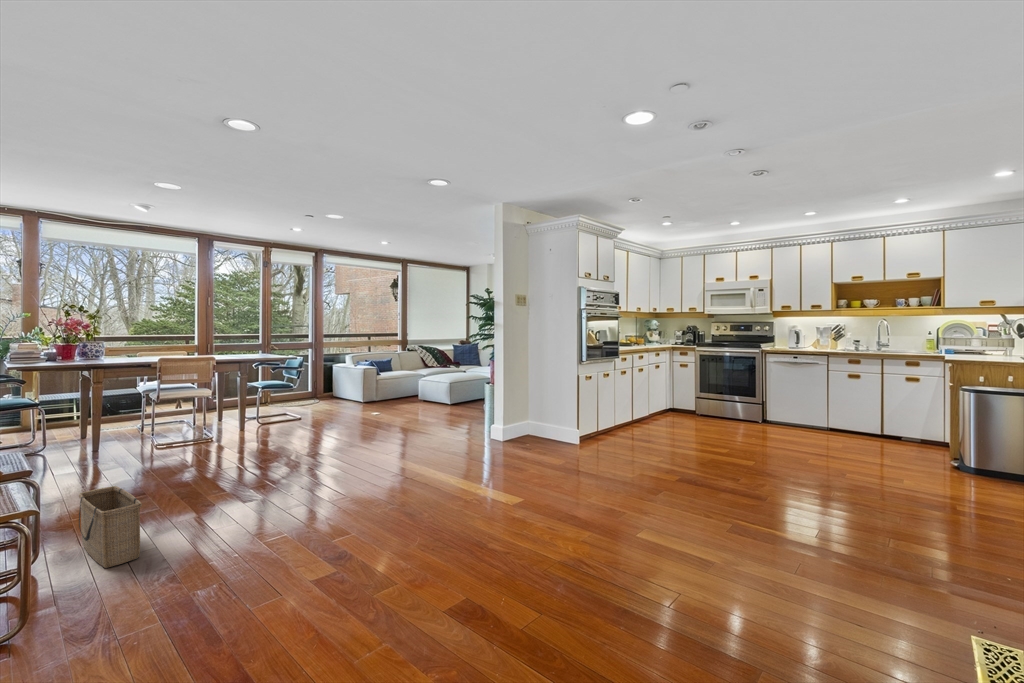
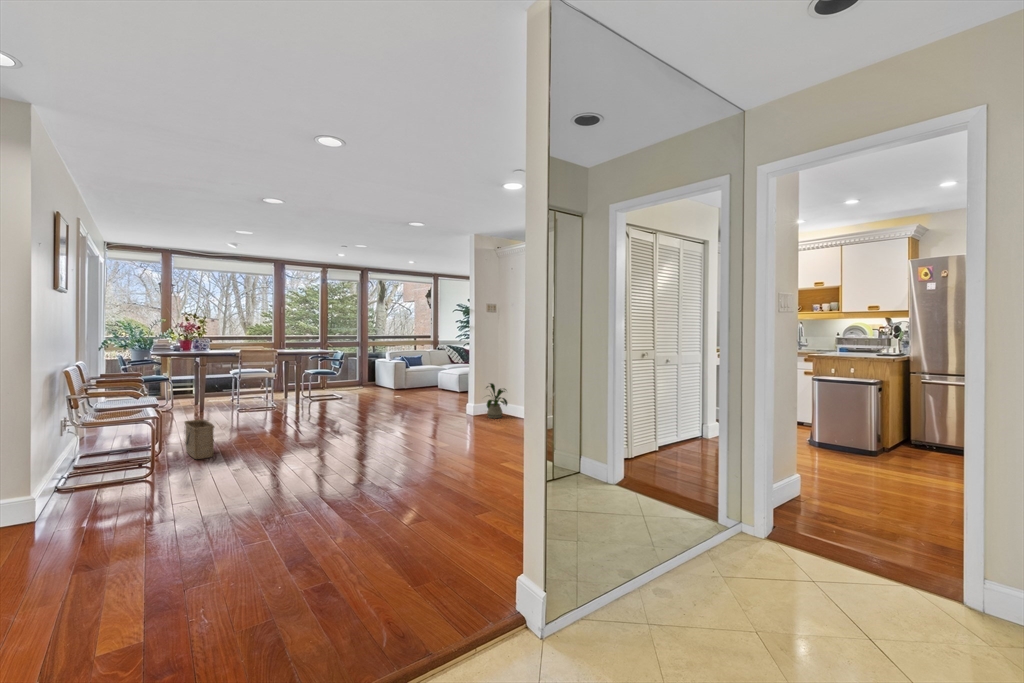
house plant: none [518,400,553,445] -> present [486,383,507,418]

